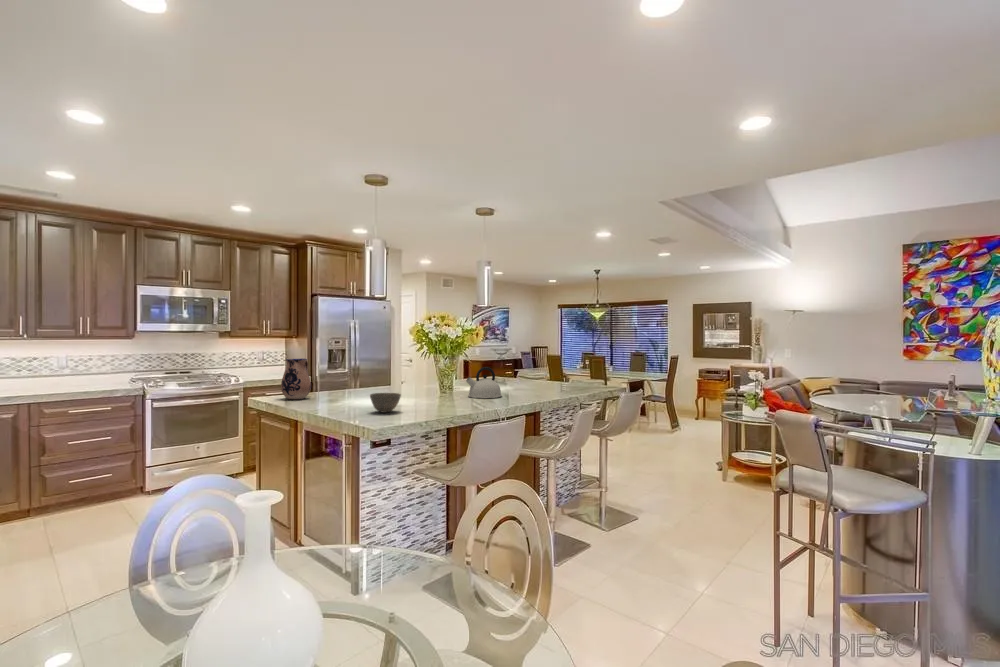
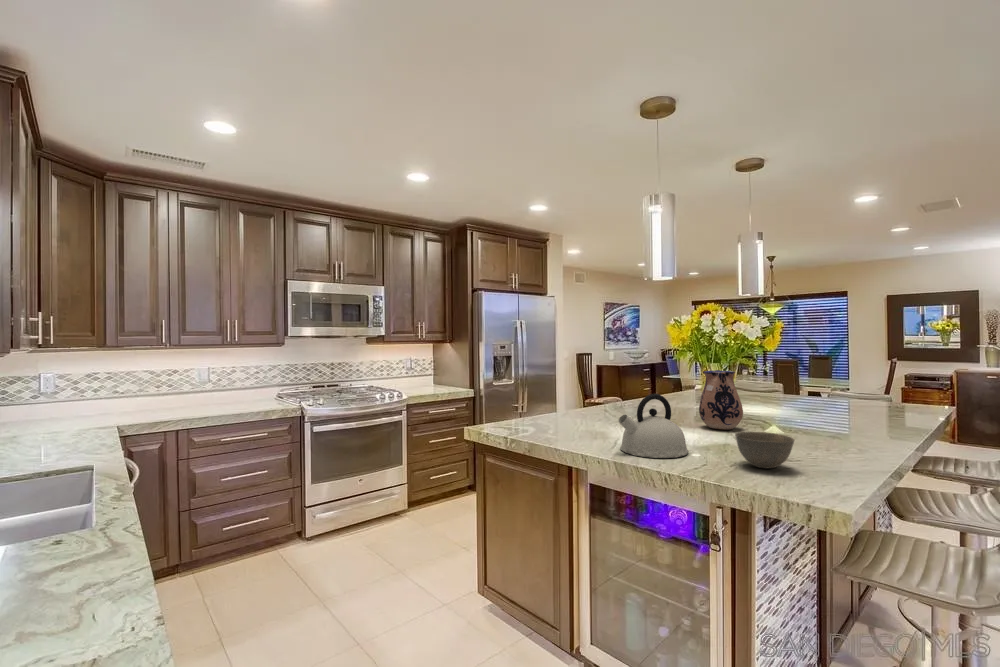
ceramic pitcher: present [281,359,311,399] -> present [699,370,743,430]
kettle: present [466,367,502,398] -> present [618,394,688,458]

